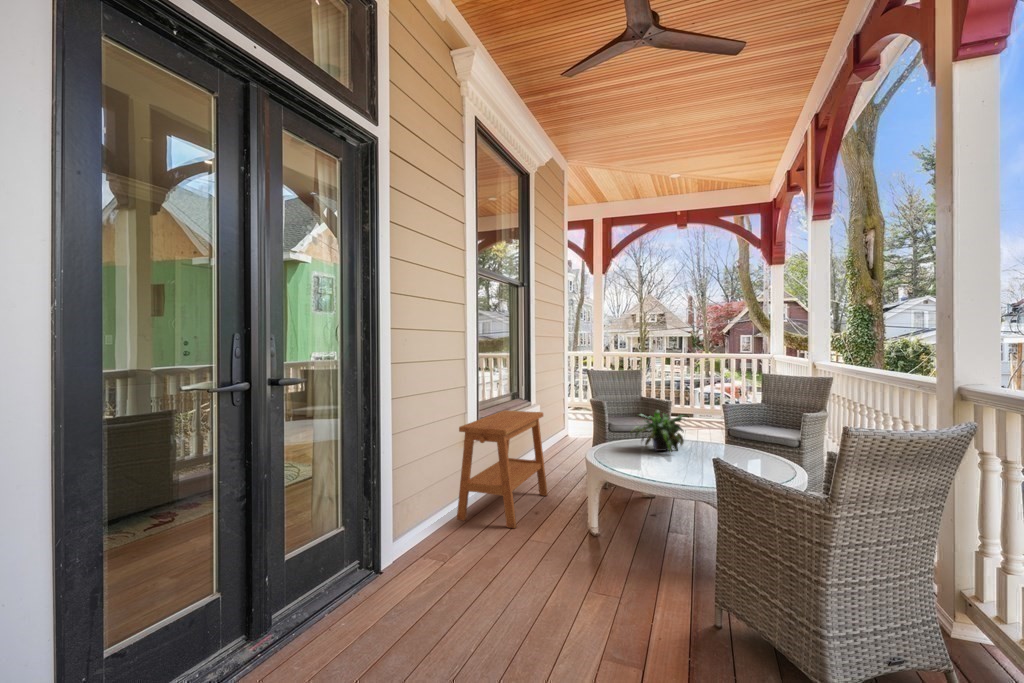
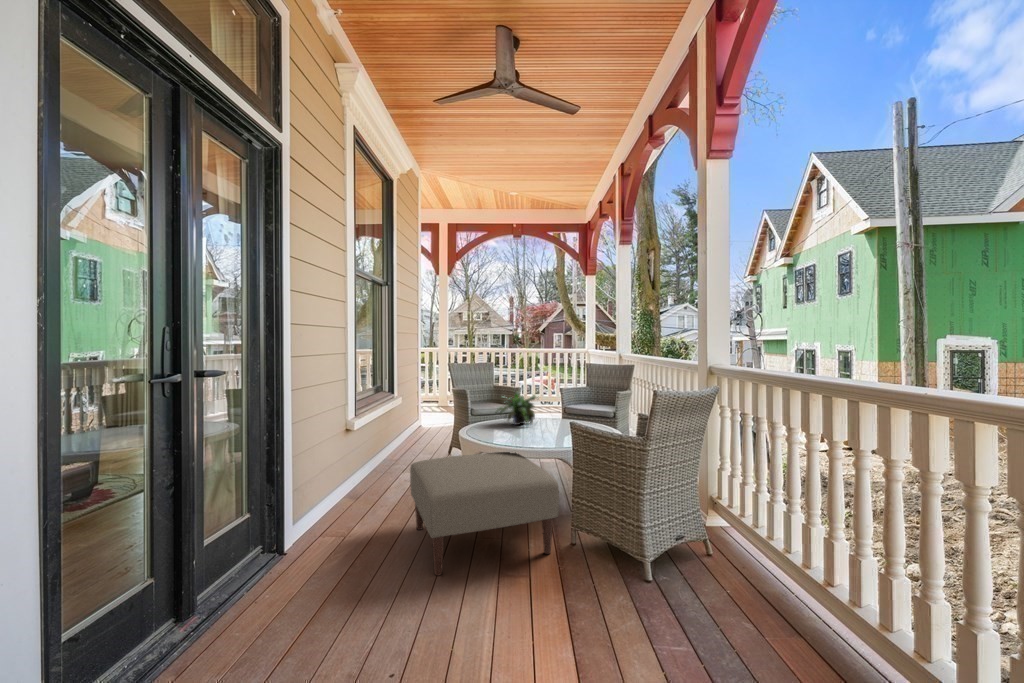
side table: present [457,410,548,528] -> none [344,400,422,501]
ottoman: none [514,486,693,638] -> present [410,452,559,576]

